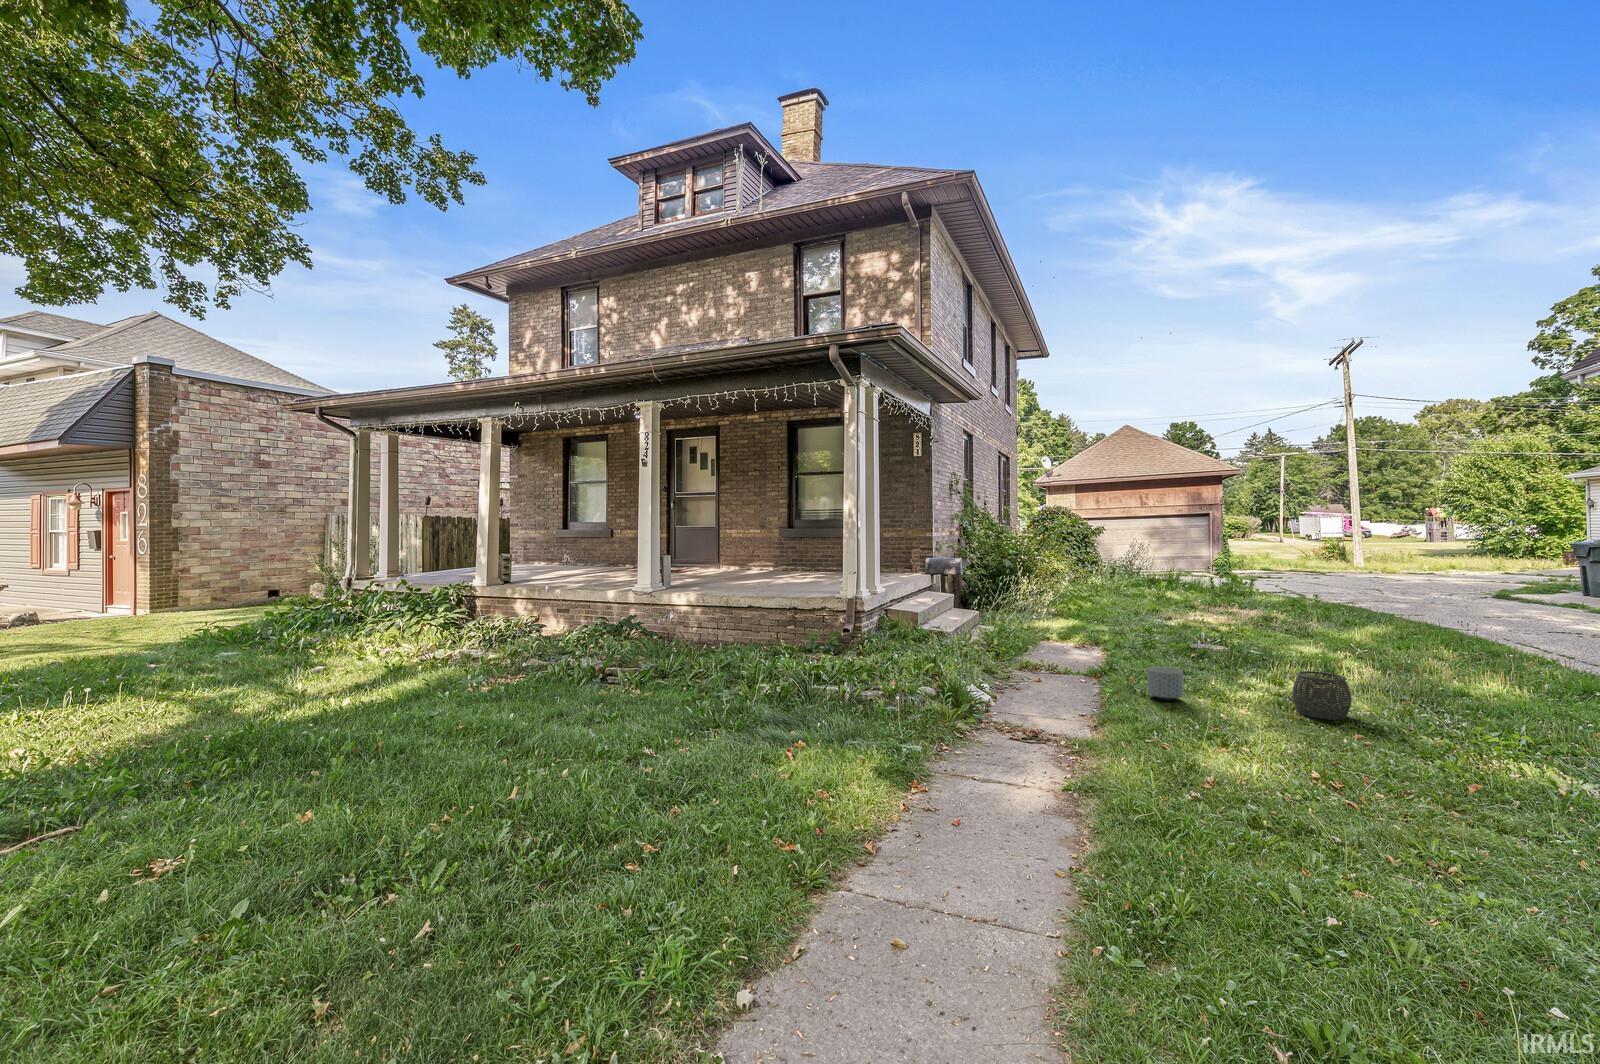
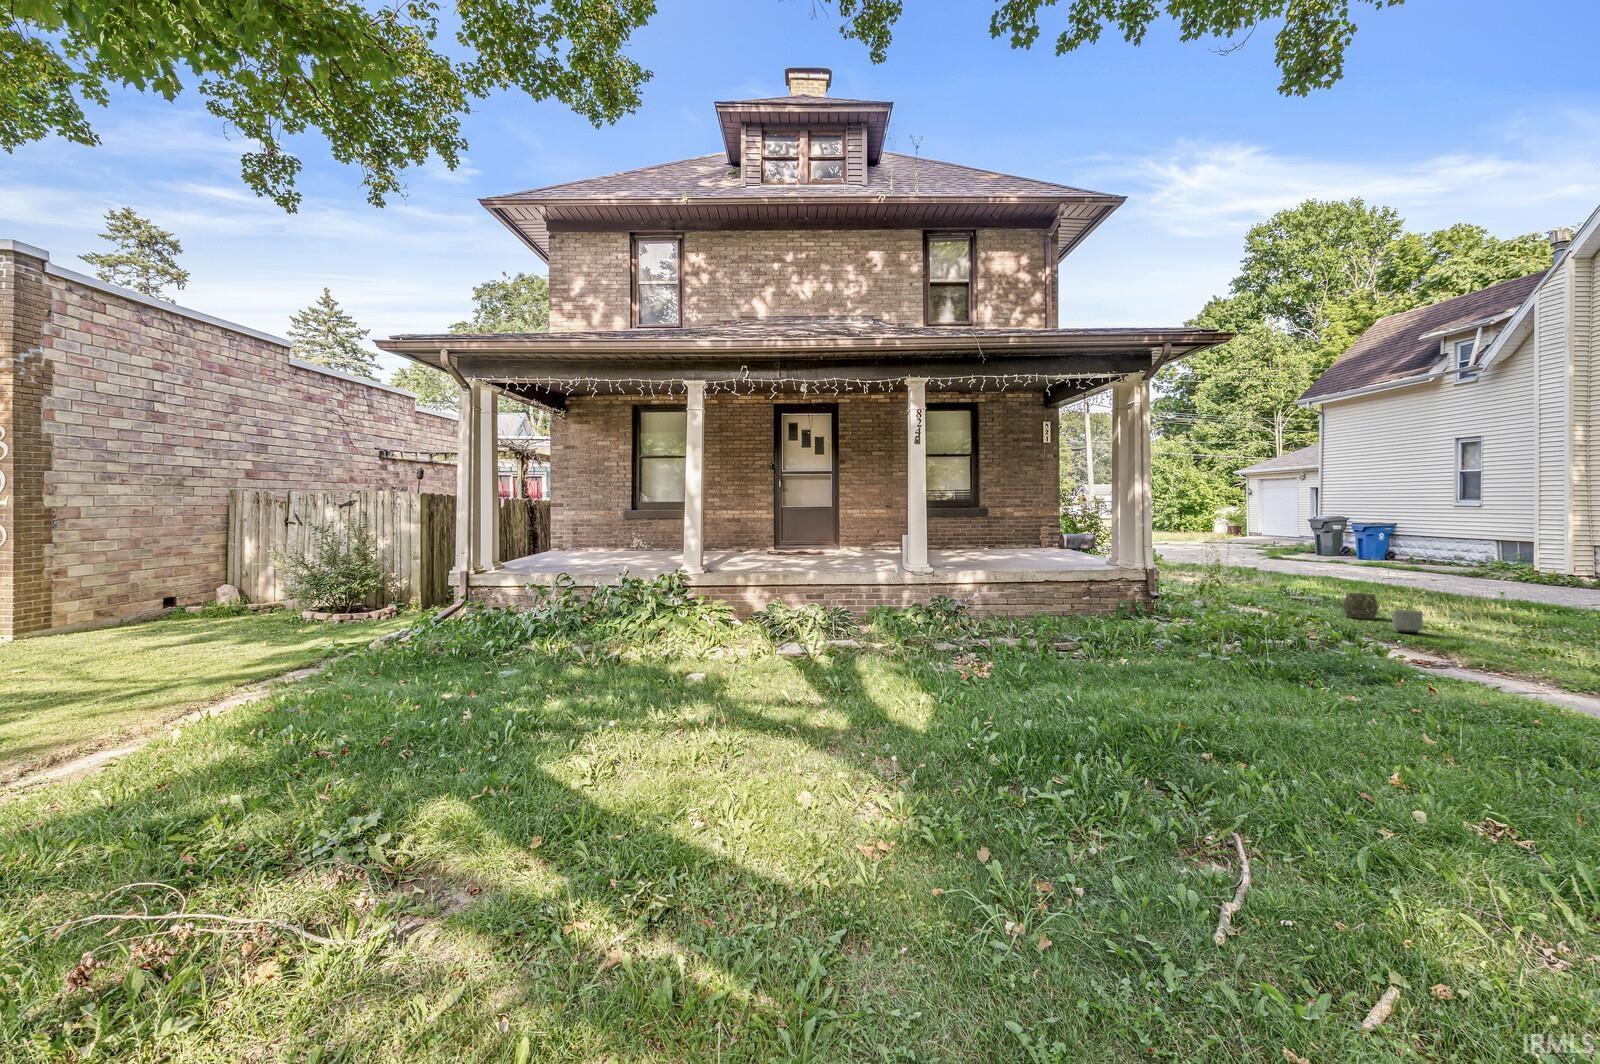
woven basket: present [1292,671,1352,720] -> present [1343,593,1378,619]

